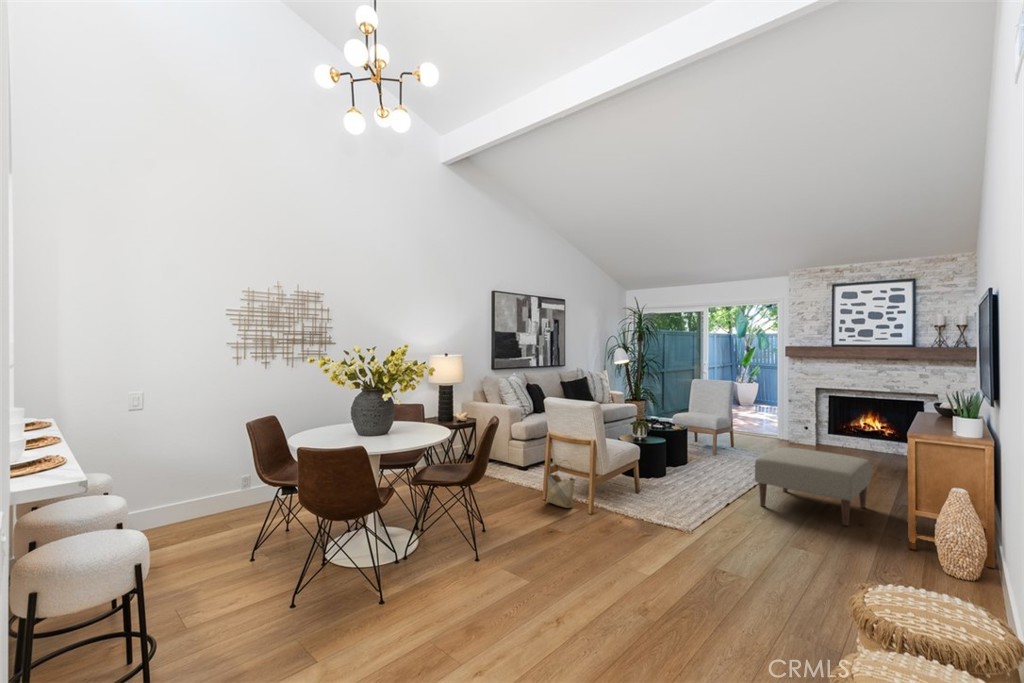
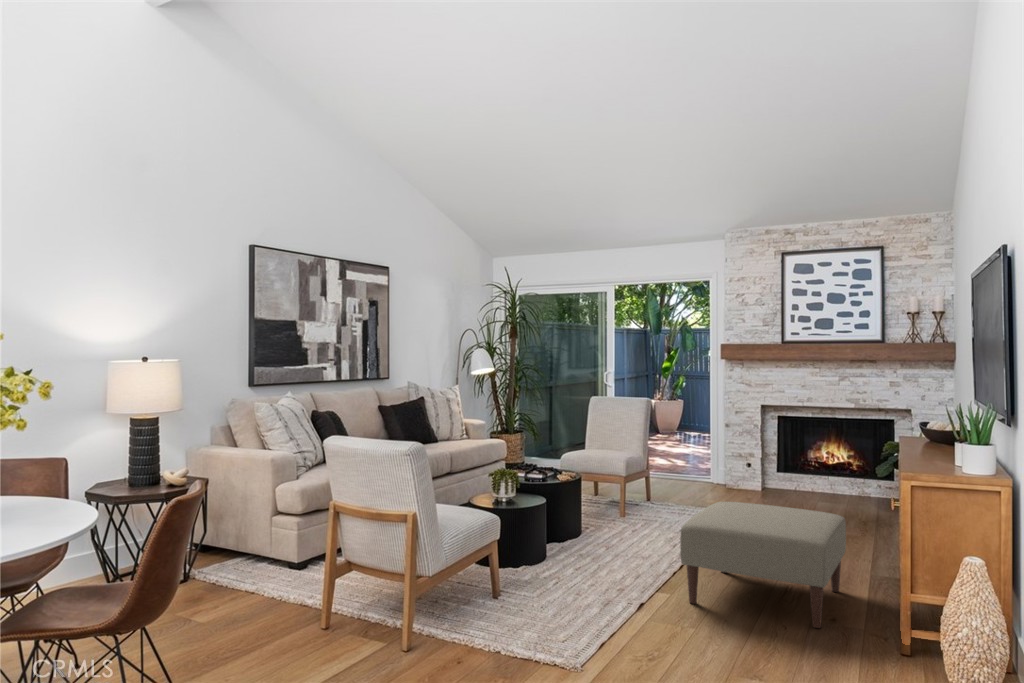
woven basket: present [546,474,575,508] -> none [325,550,379,640]

